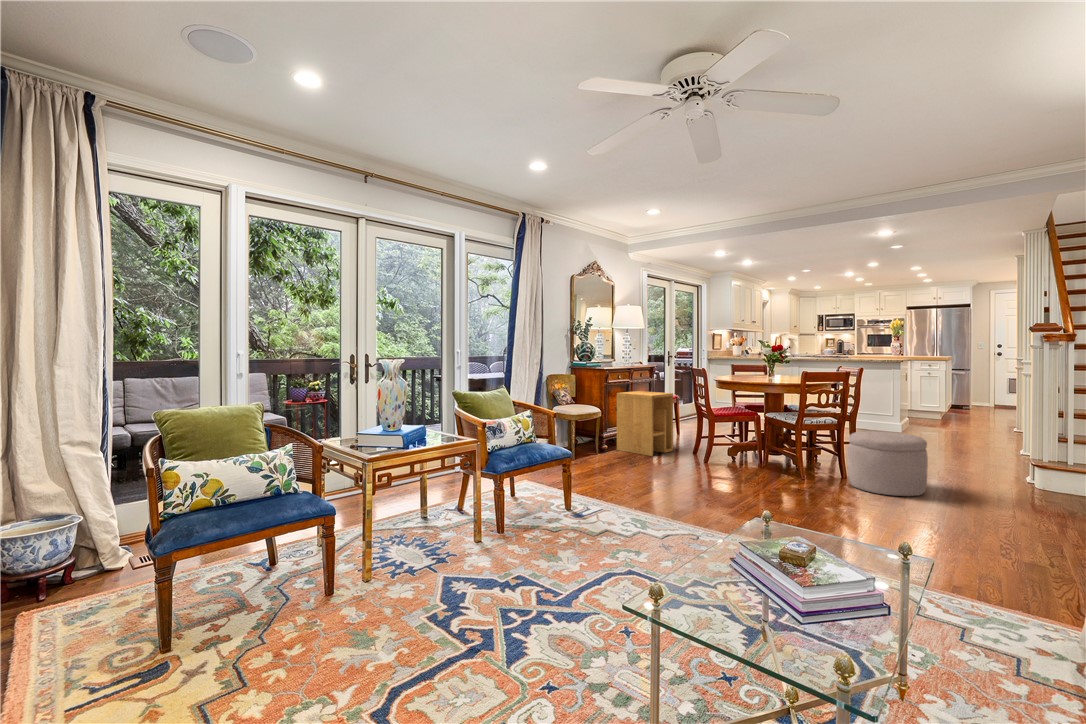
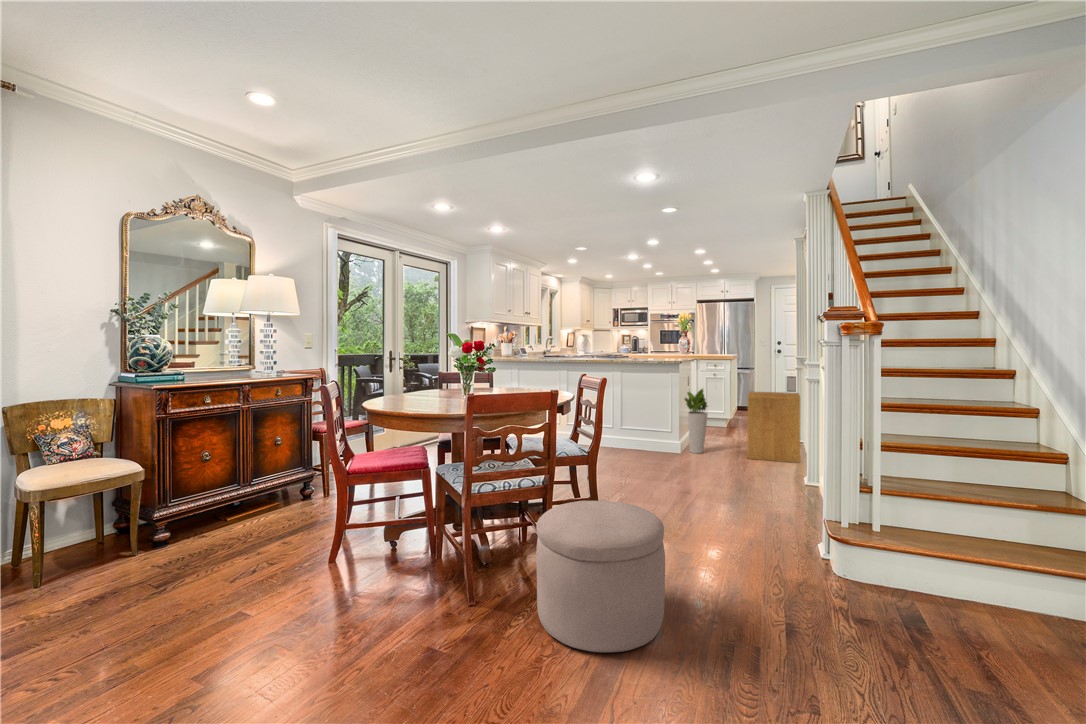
planter: none [907,382,933,434] -> present [685,389,708,453]
side table: present [617,391,673,456] -> present [747,391,800,463]

